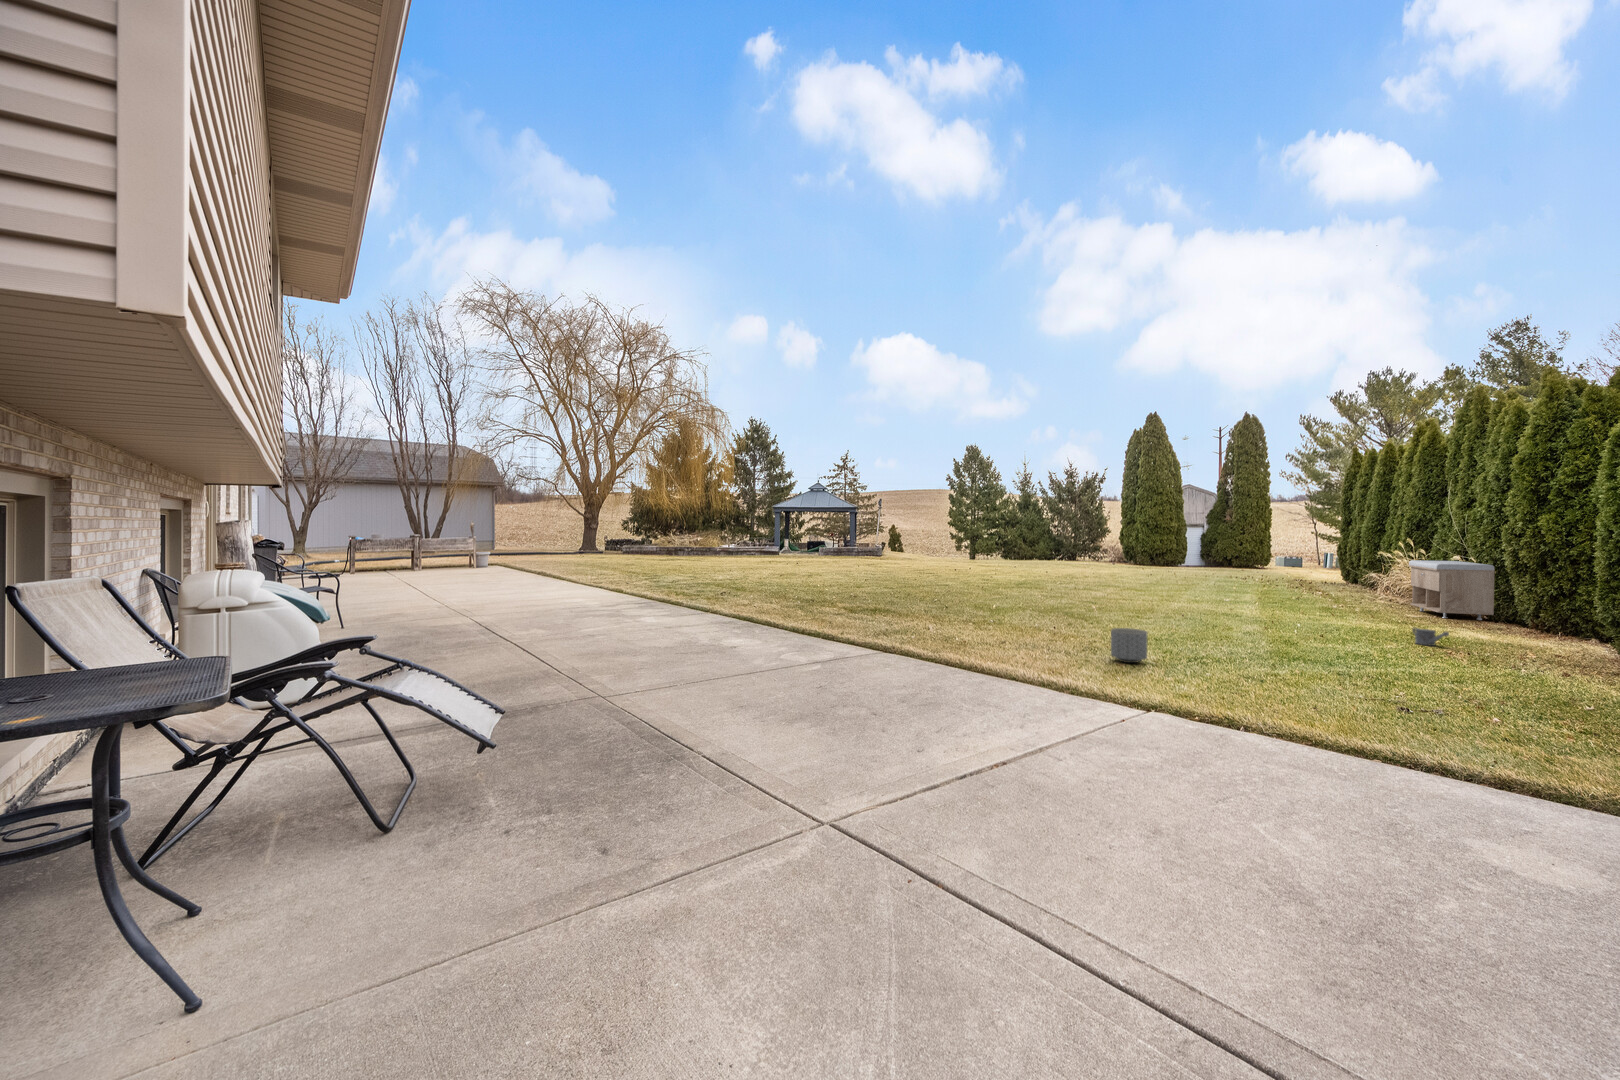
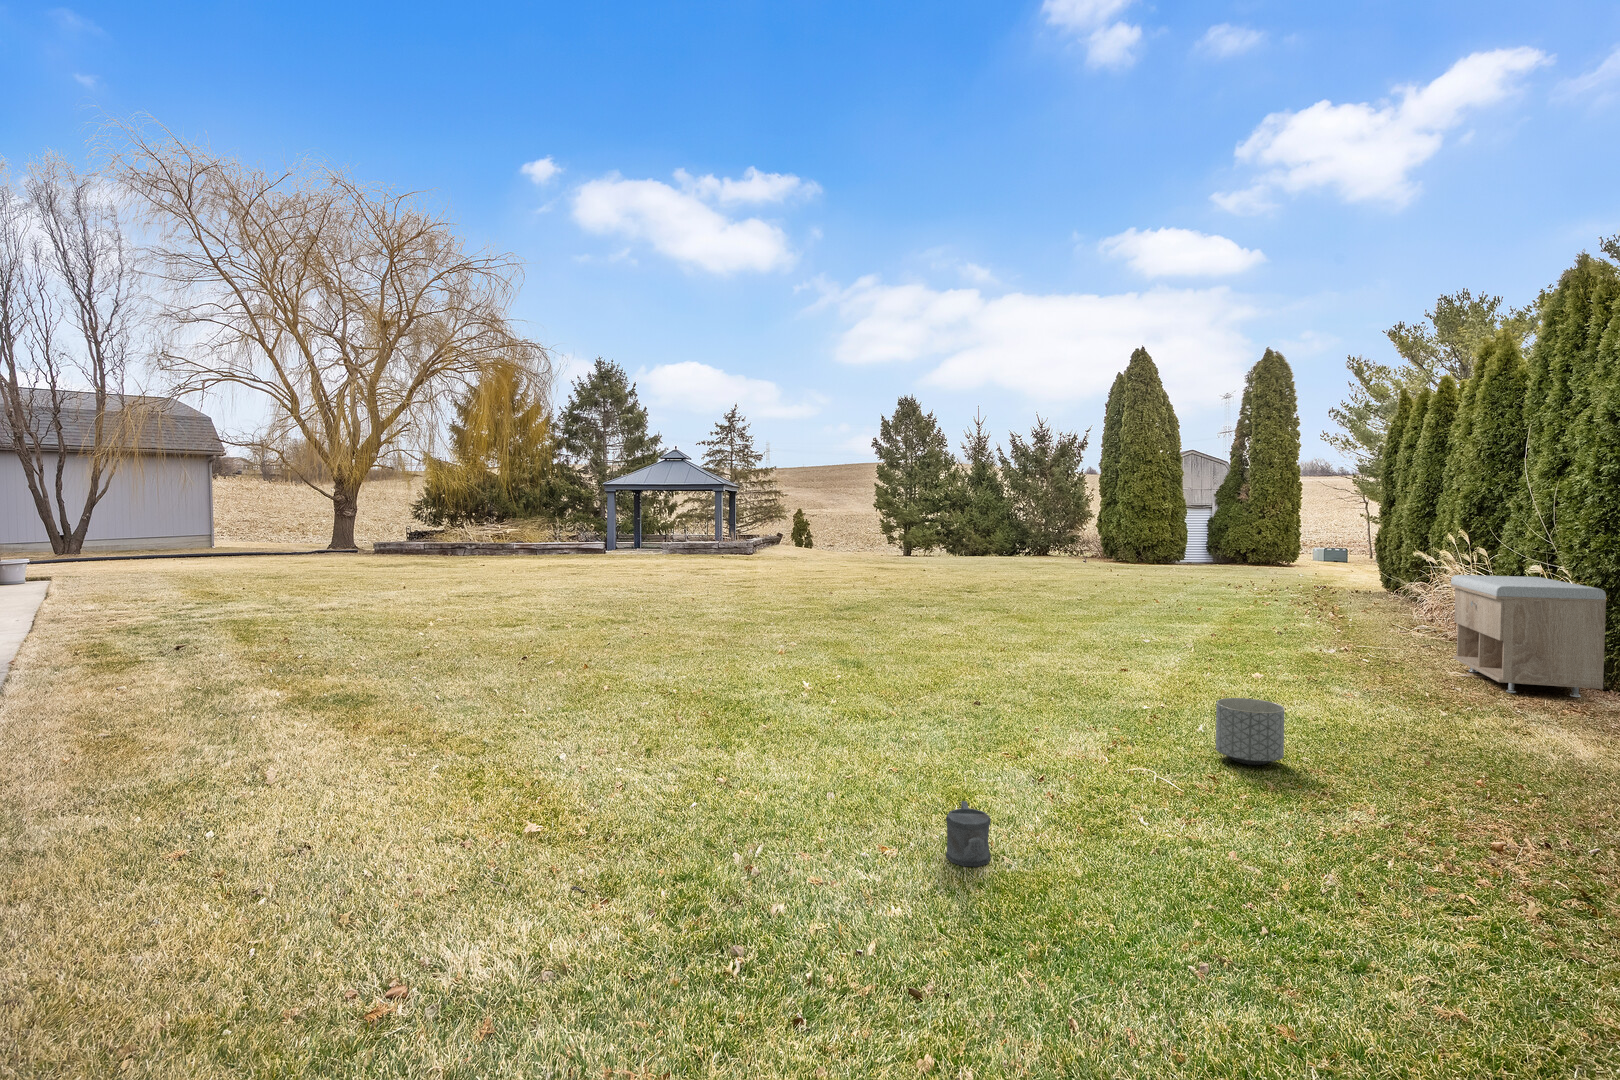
planter: present [1111,628,1147,663] -> present [1216,698,1284,765]
watering can: present [1412,628,1449,646] -> present [946,801,991,867]

